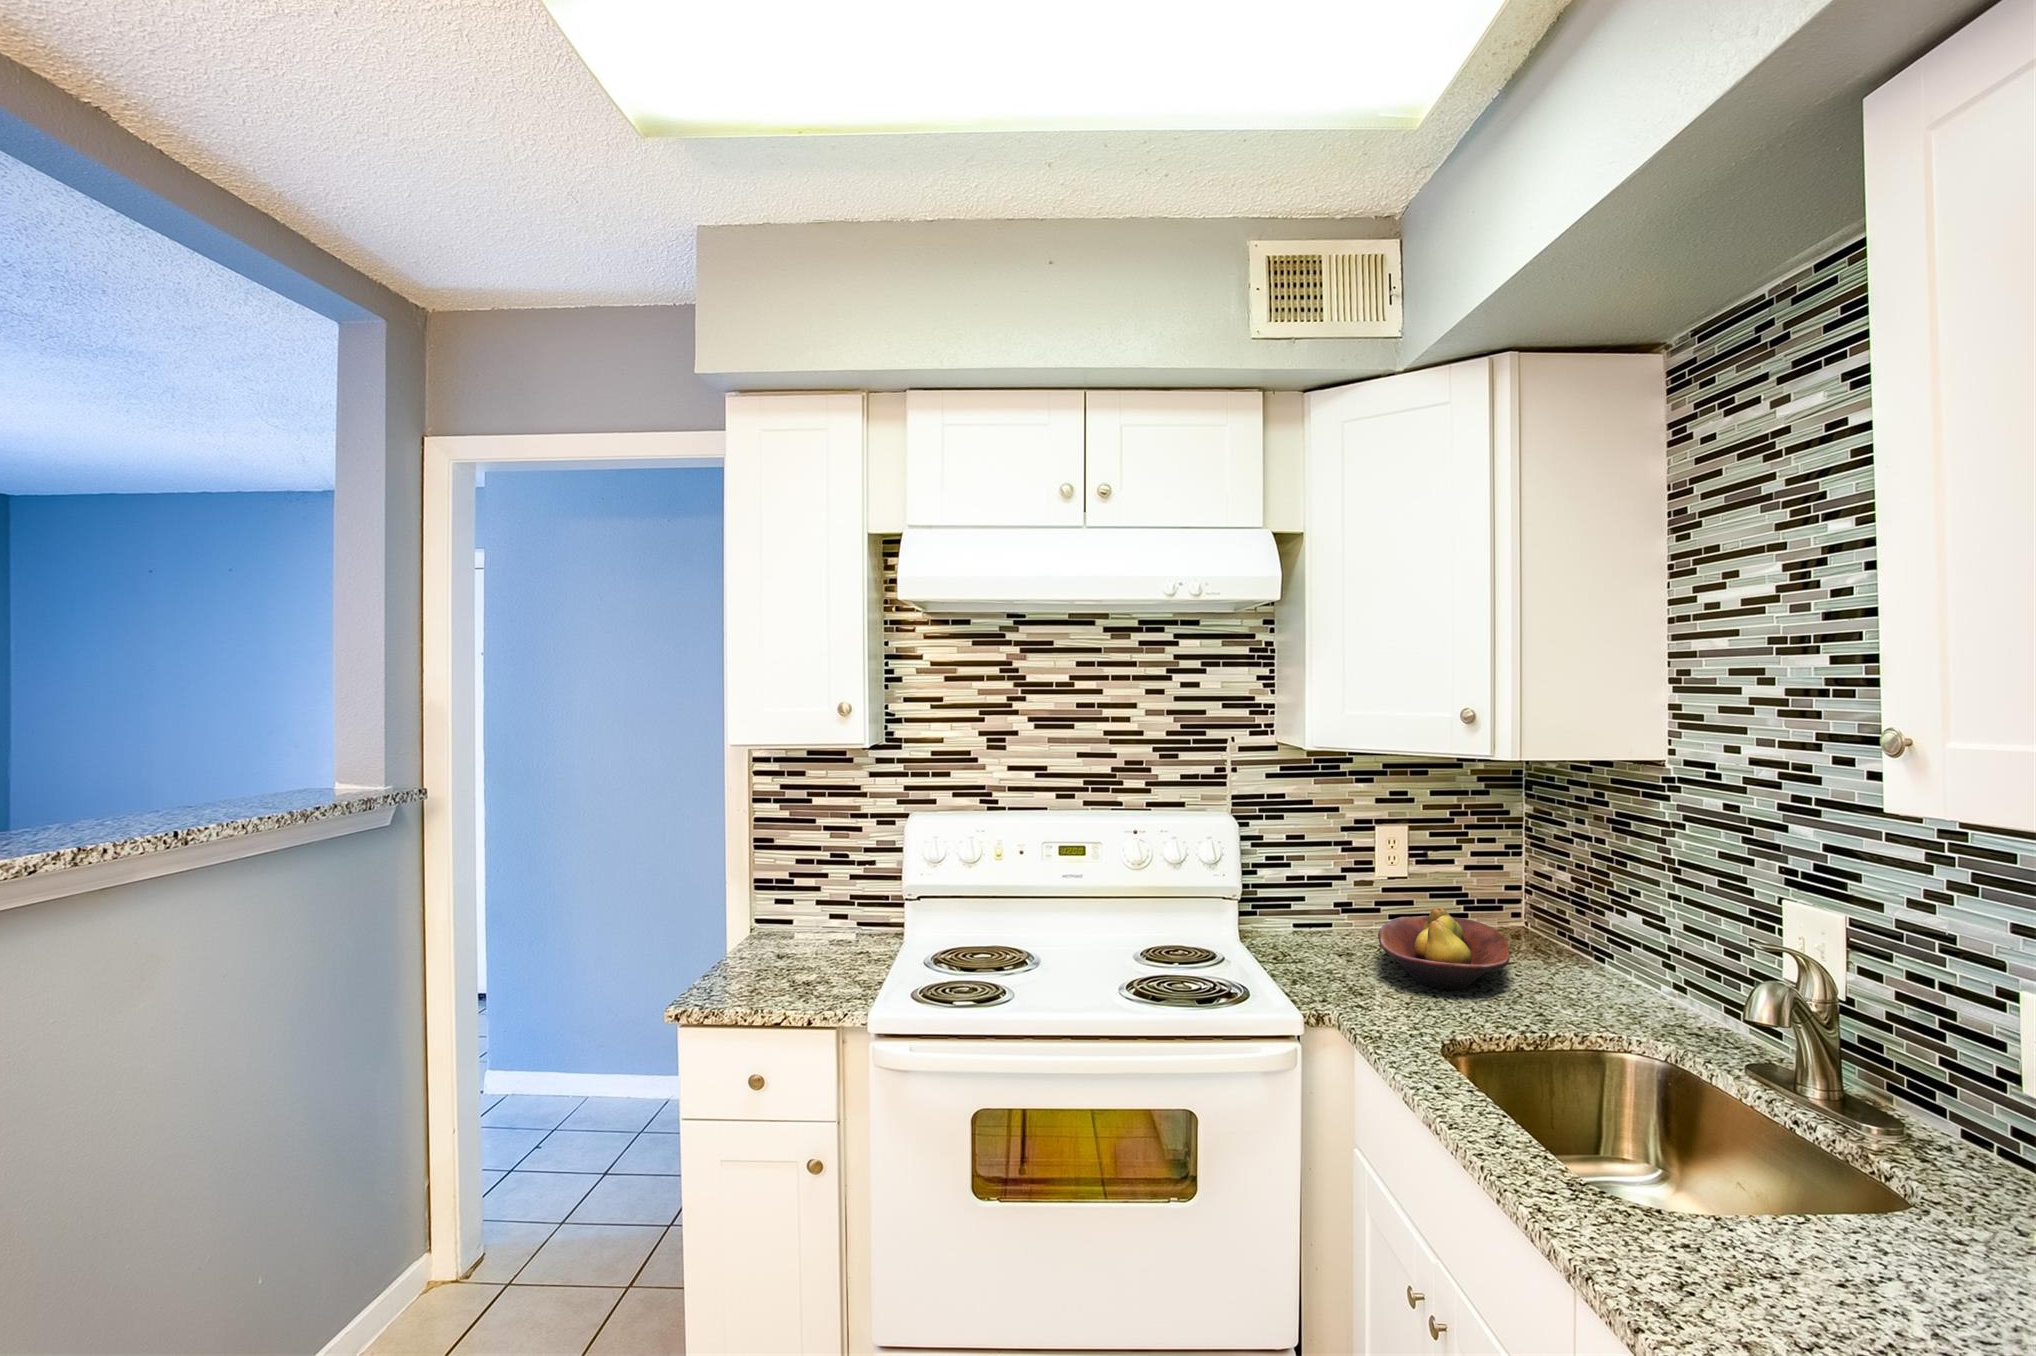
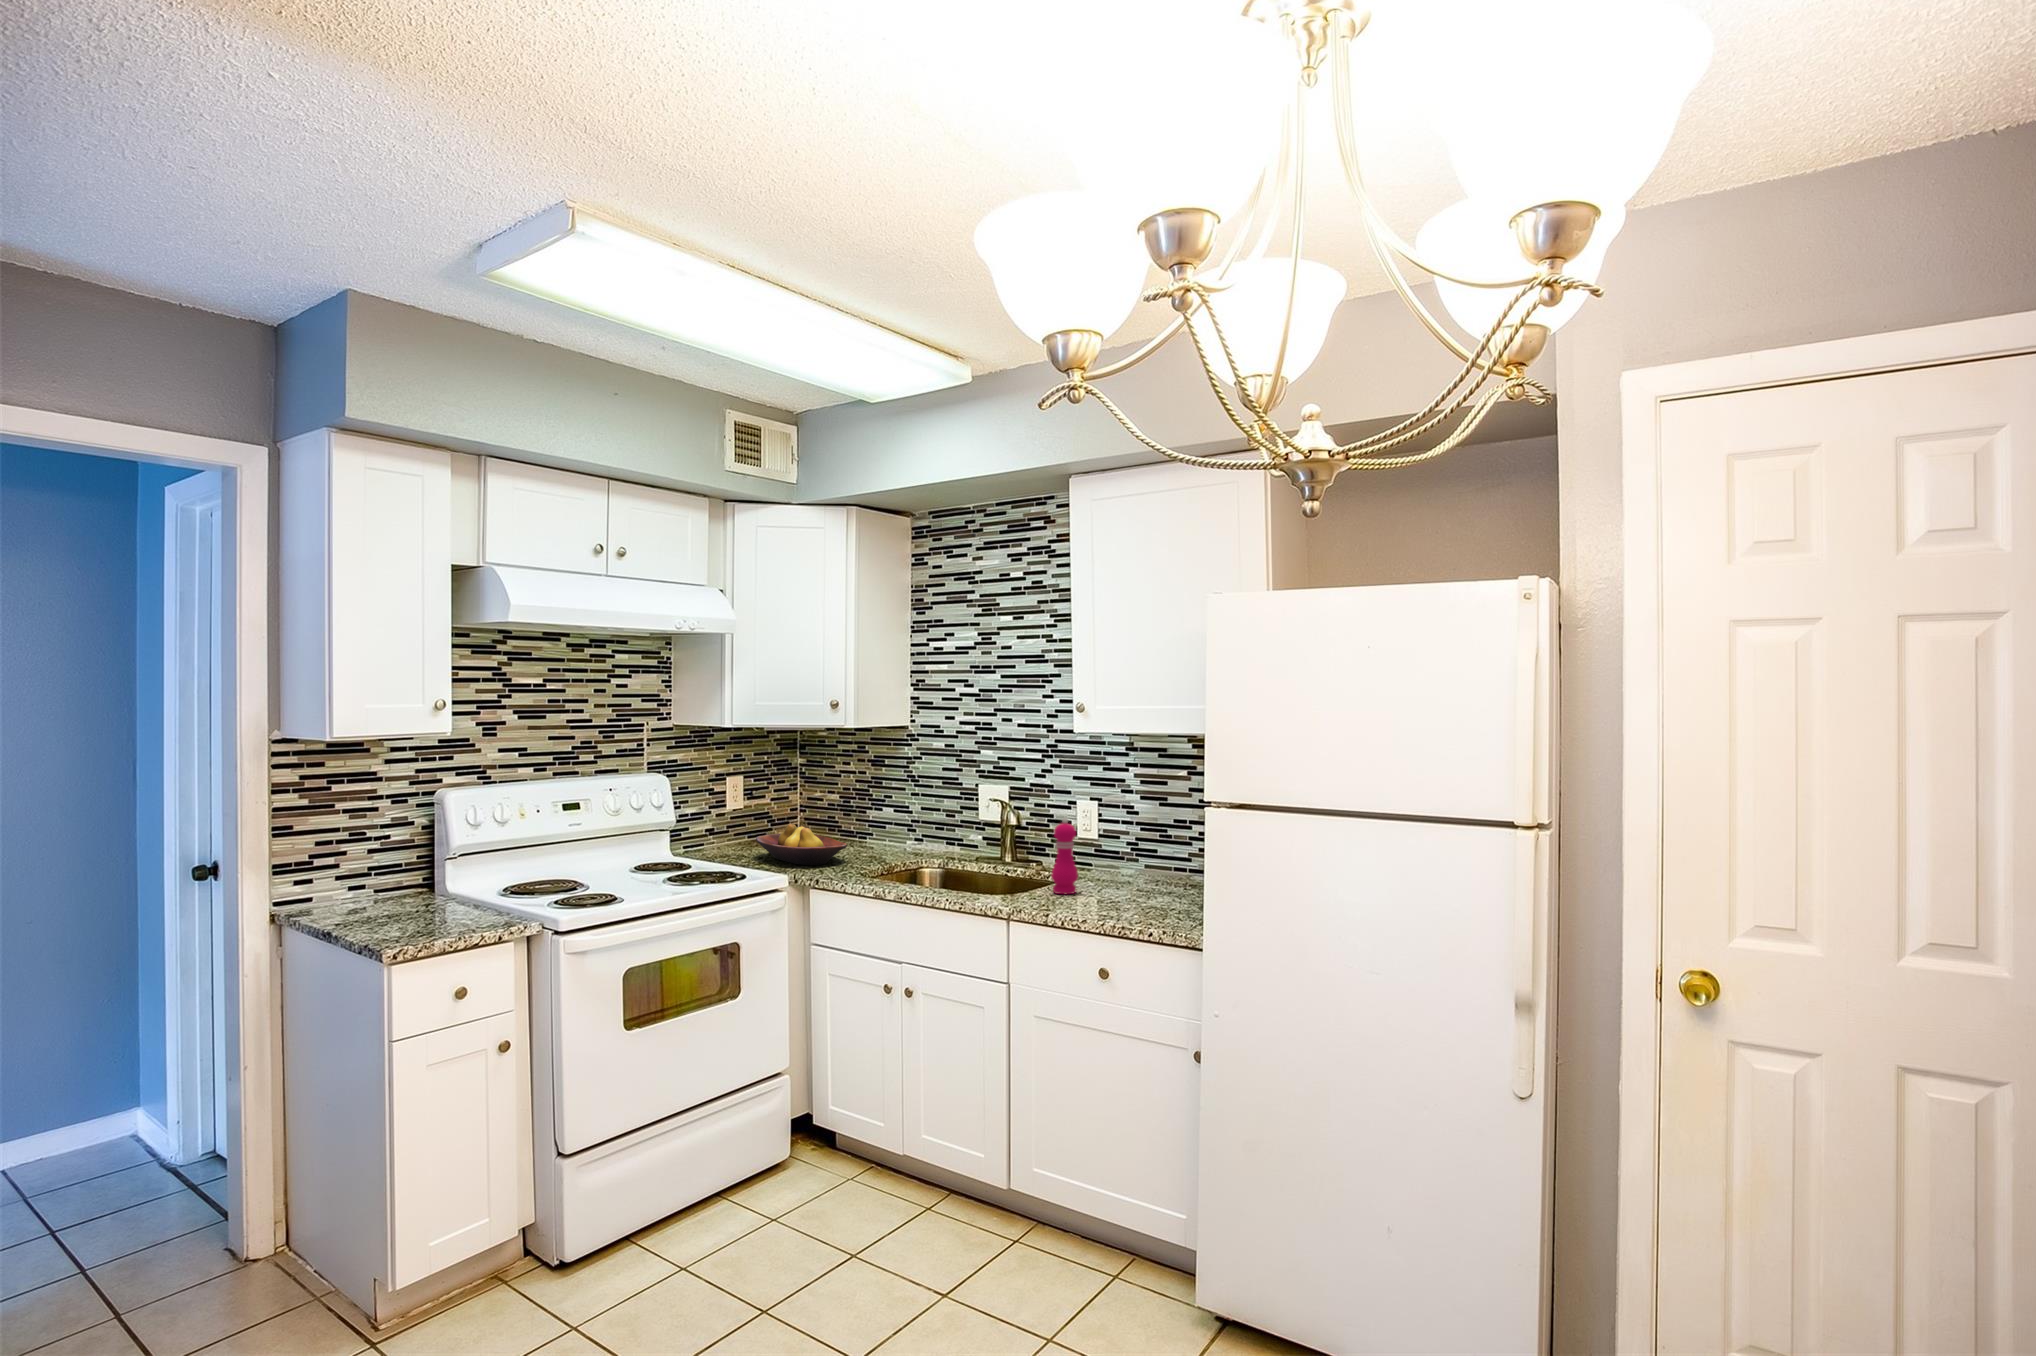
pepper mill: none [1799,1060,1901,1299] -> present [1051,818,1078,894]

